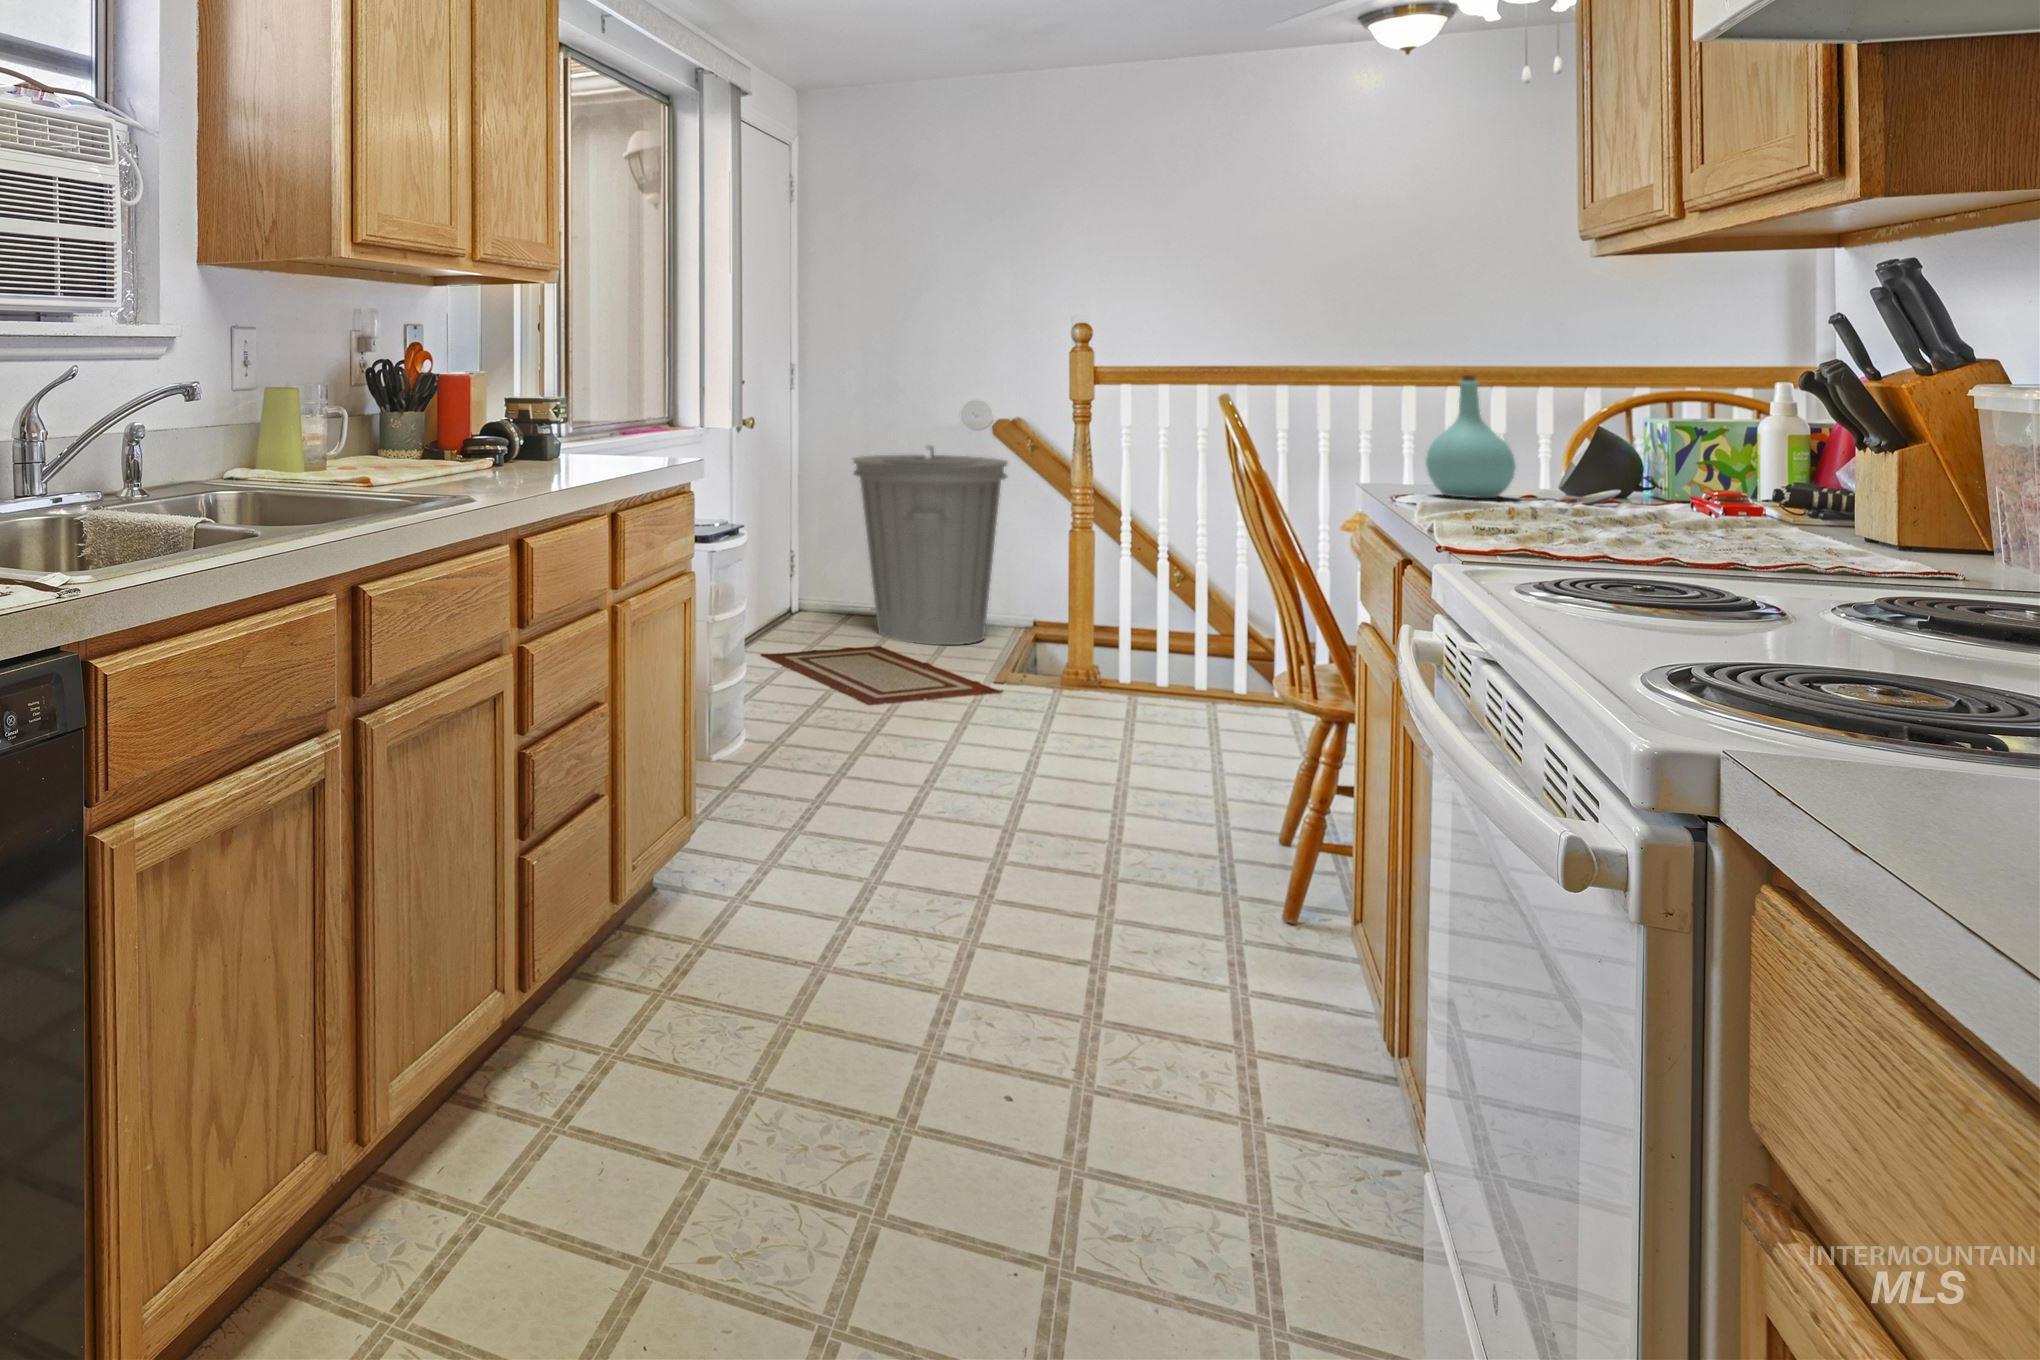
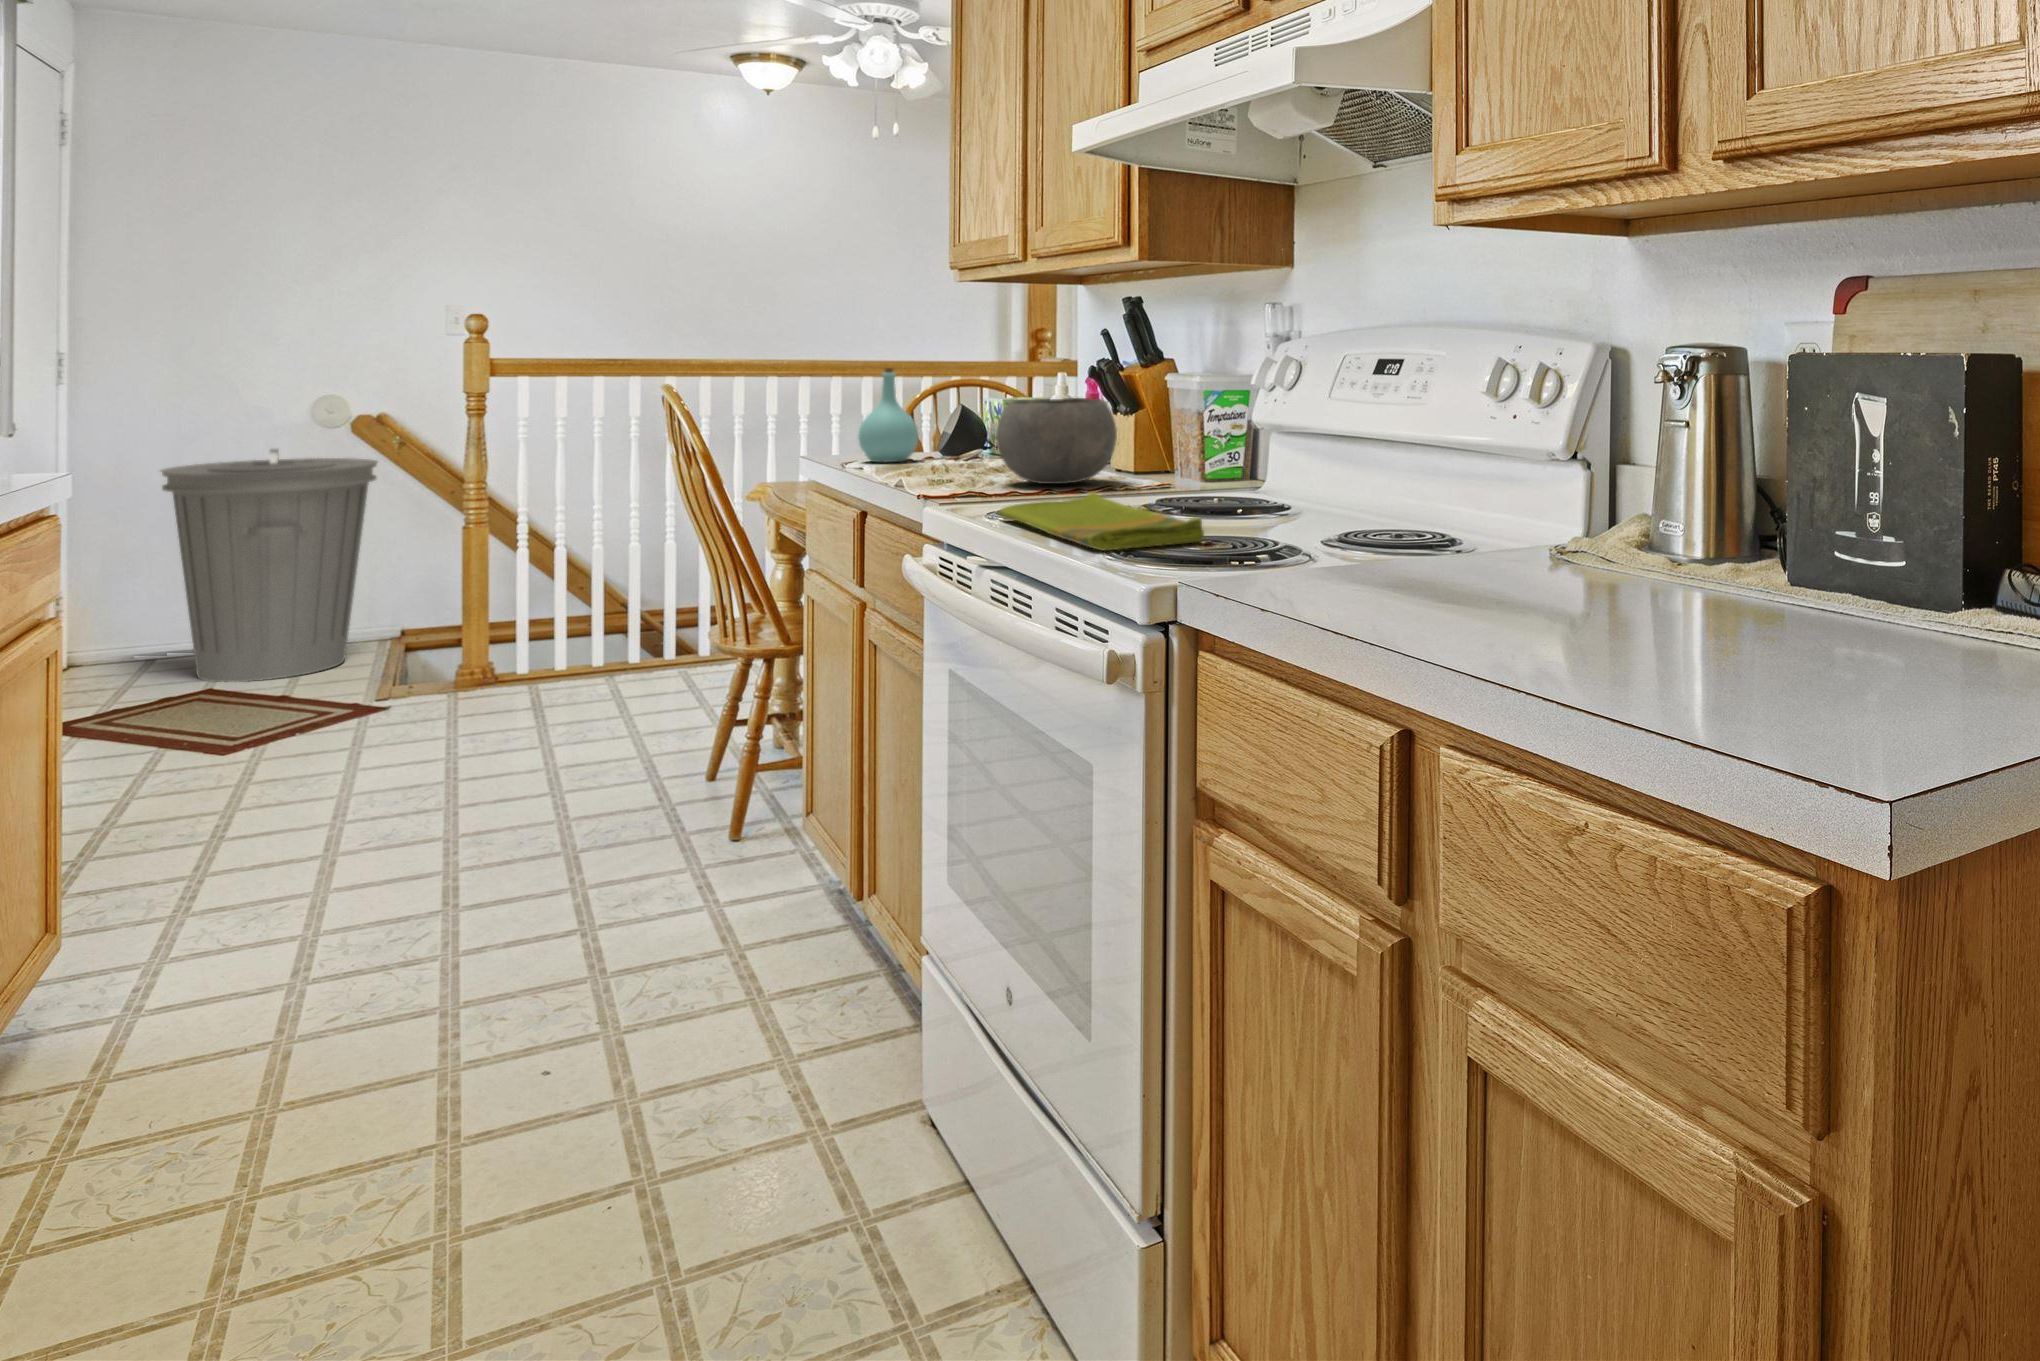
bowl: none [1592,420,1832,549] -> present [996,398,1117,484]
dish towel: none [1520,564,1892,674] -> present [999,492,1204,551]

